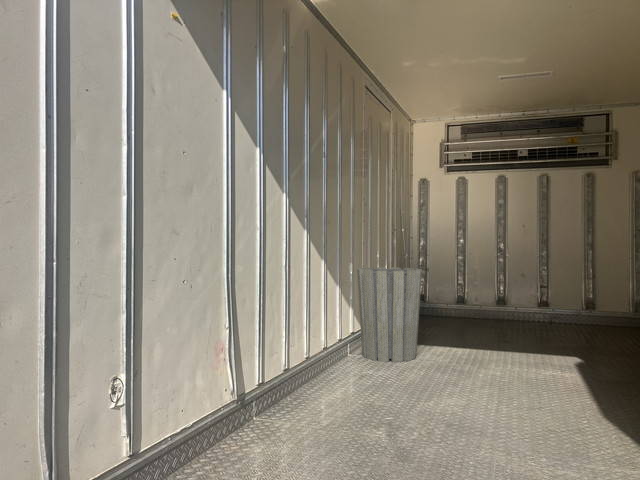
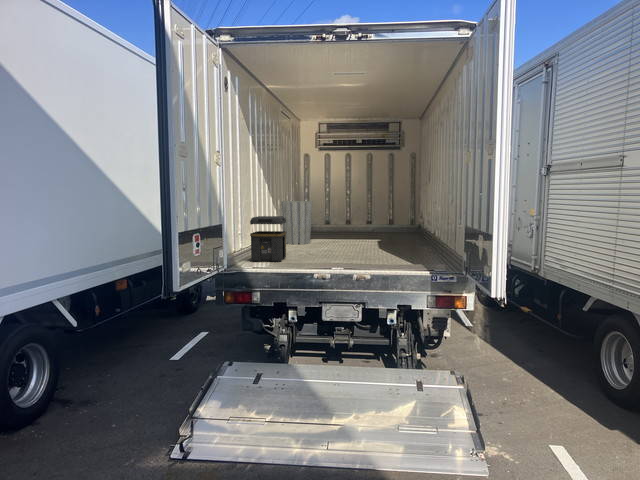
toolbox: none [222,321,327,463] -> present [250,216,286,262]

